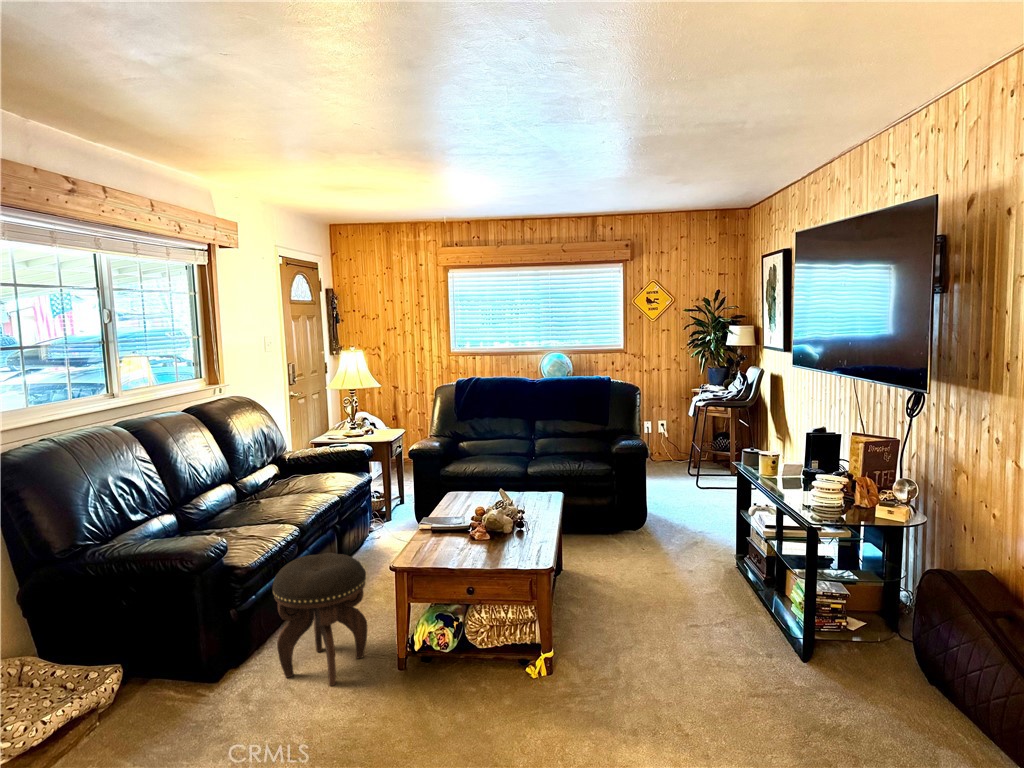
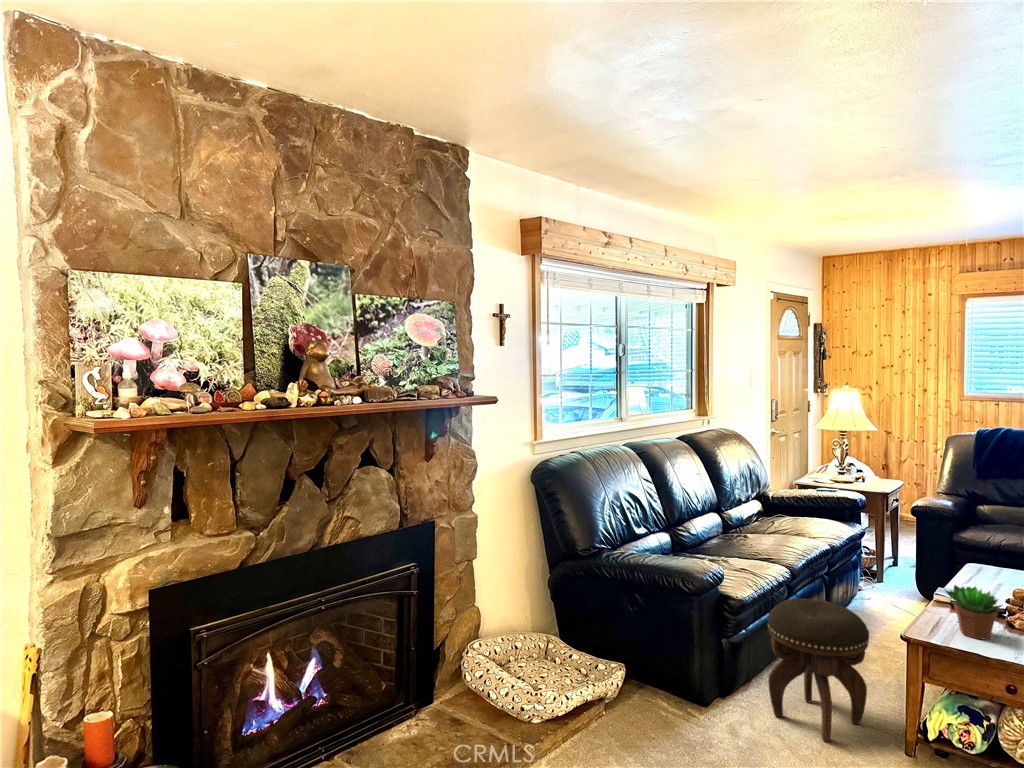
succulent plant: none [423,512,463,556] -> present [946,585,1002,640]

